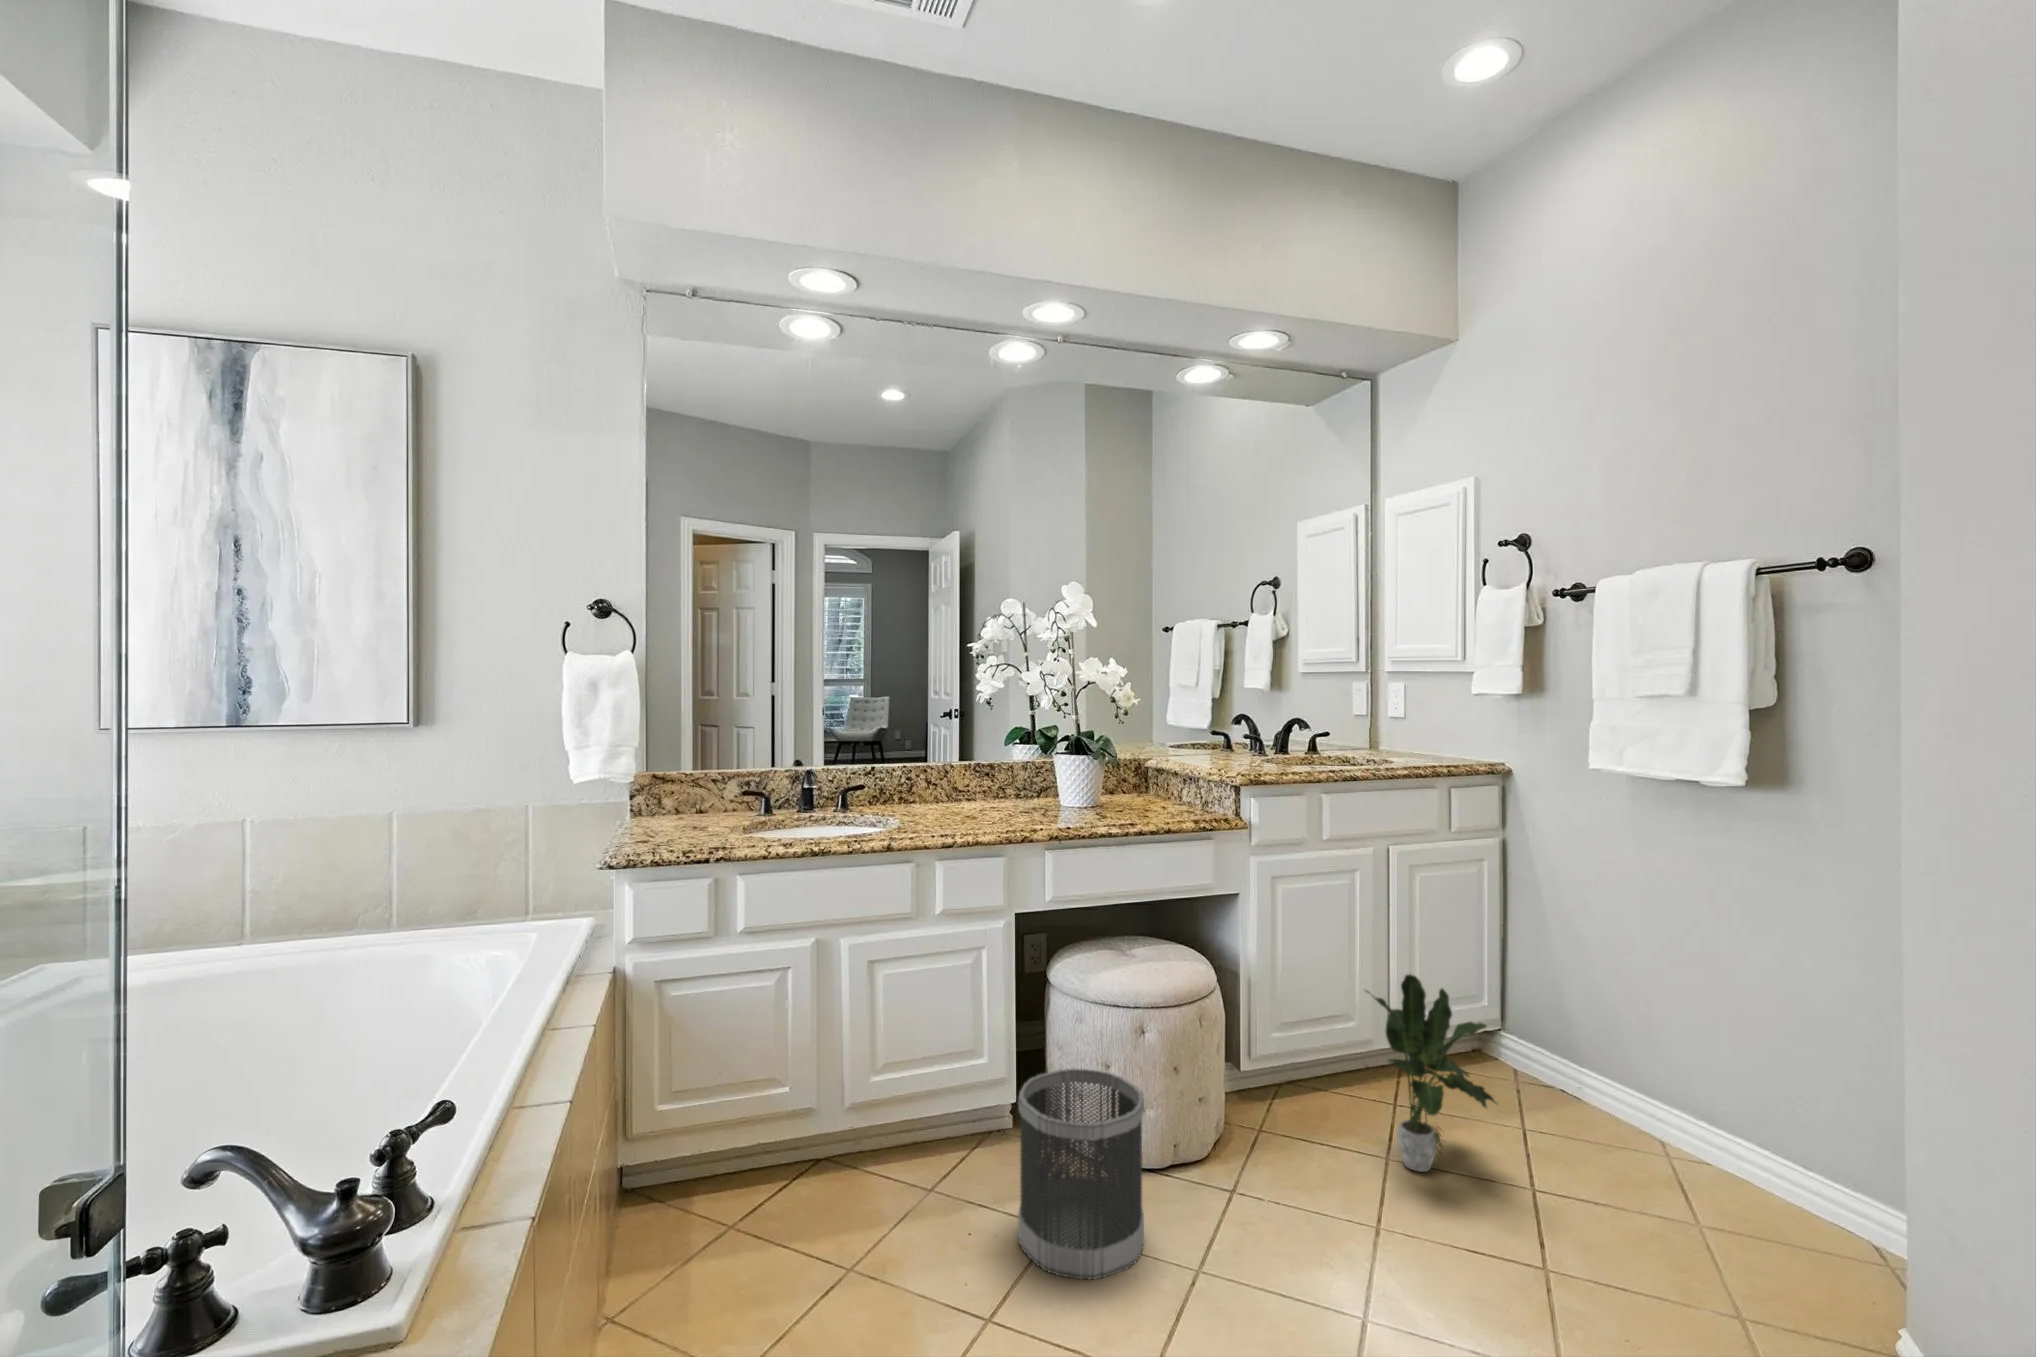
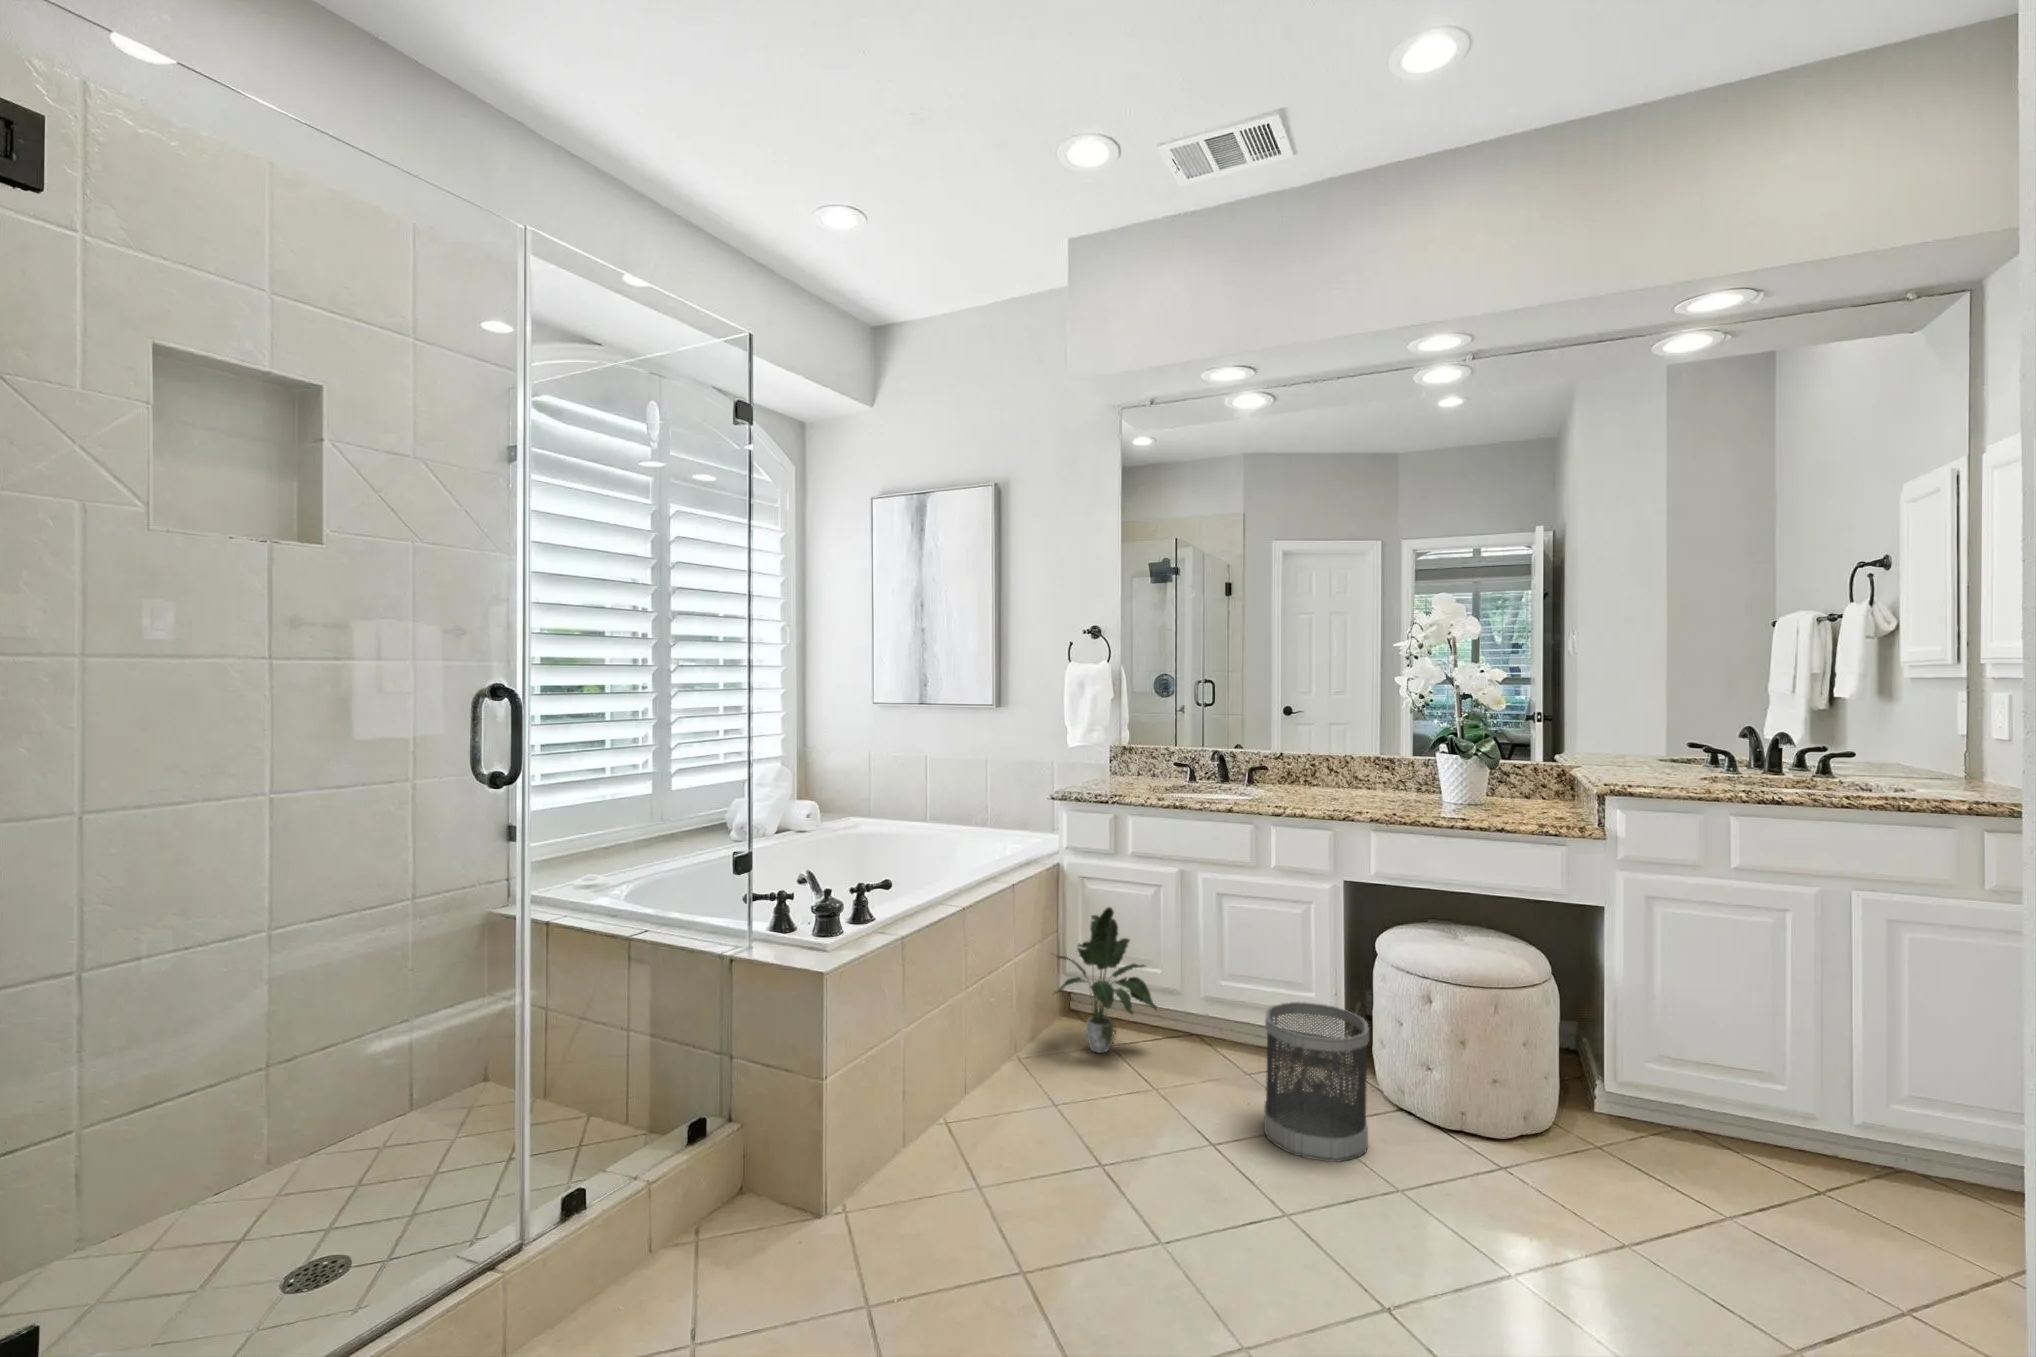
potted plant: present [1366,974,1494,1172] -> present [1055,907,1157,1053]

